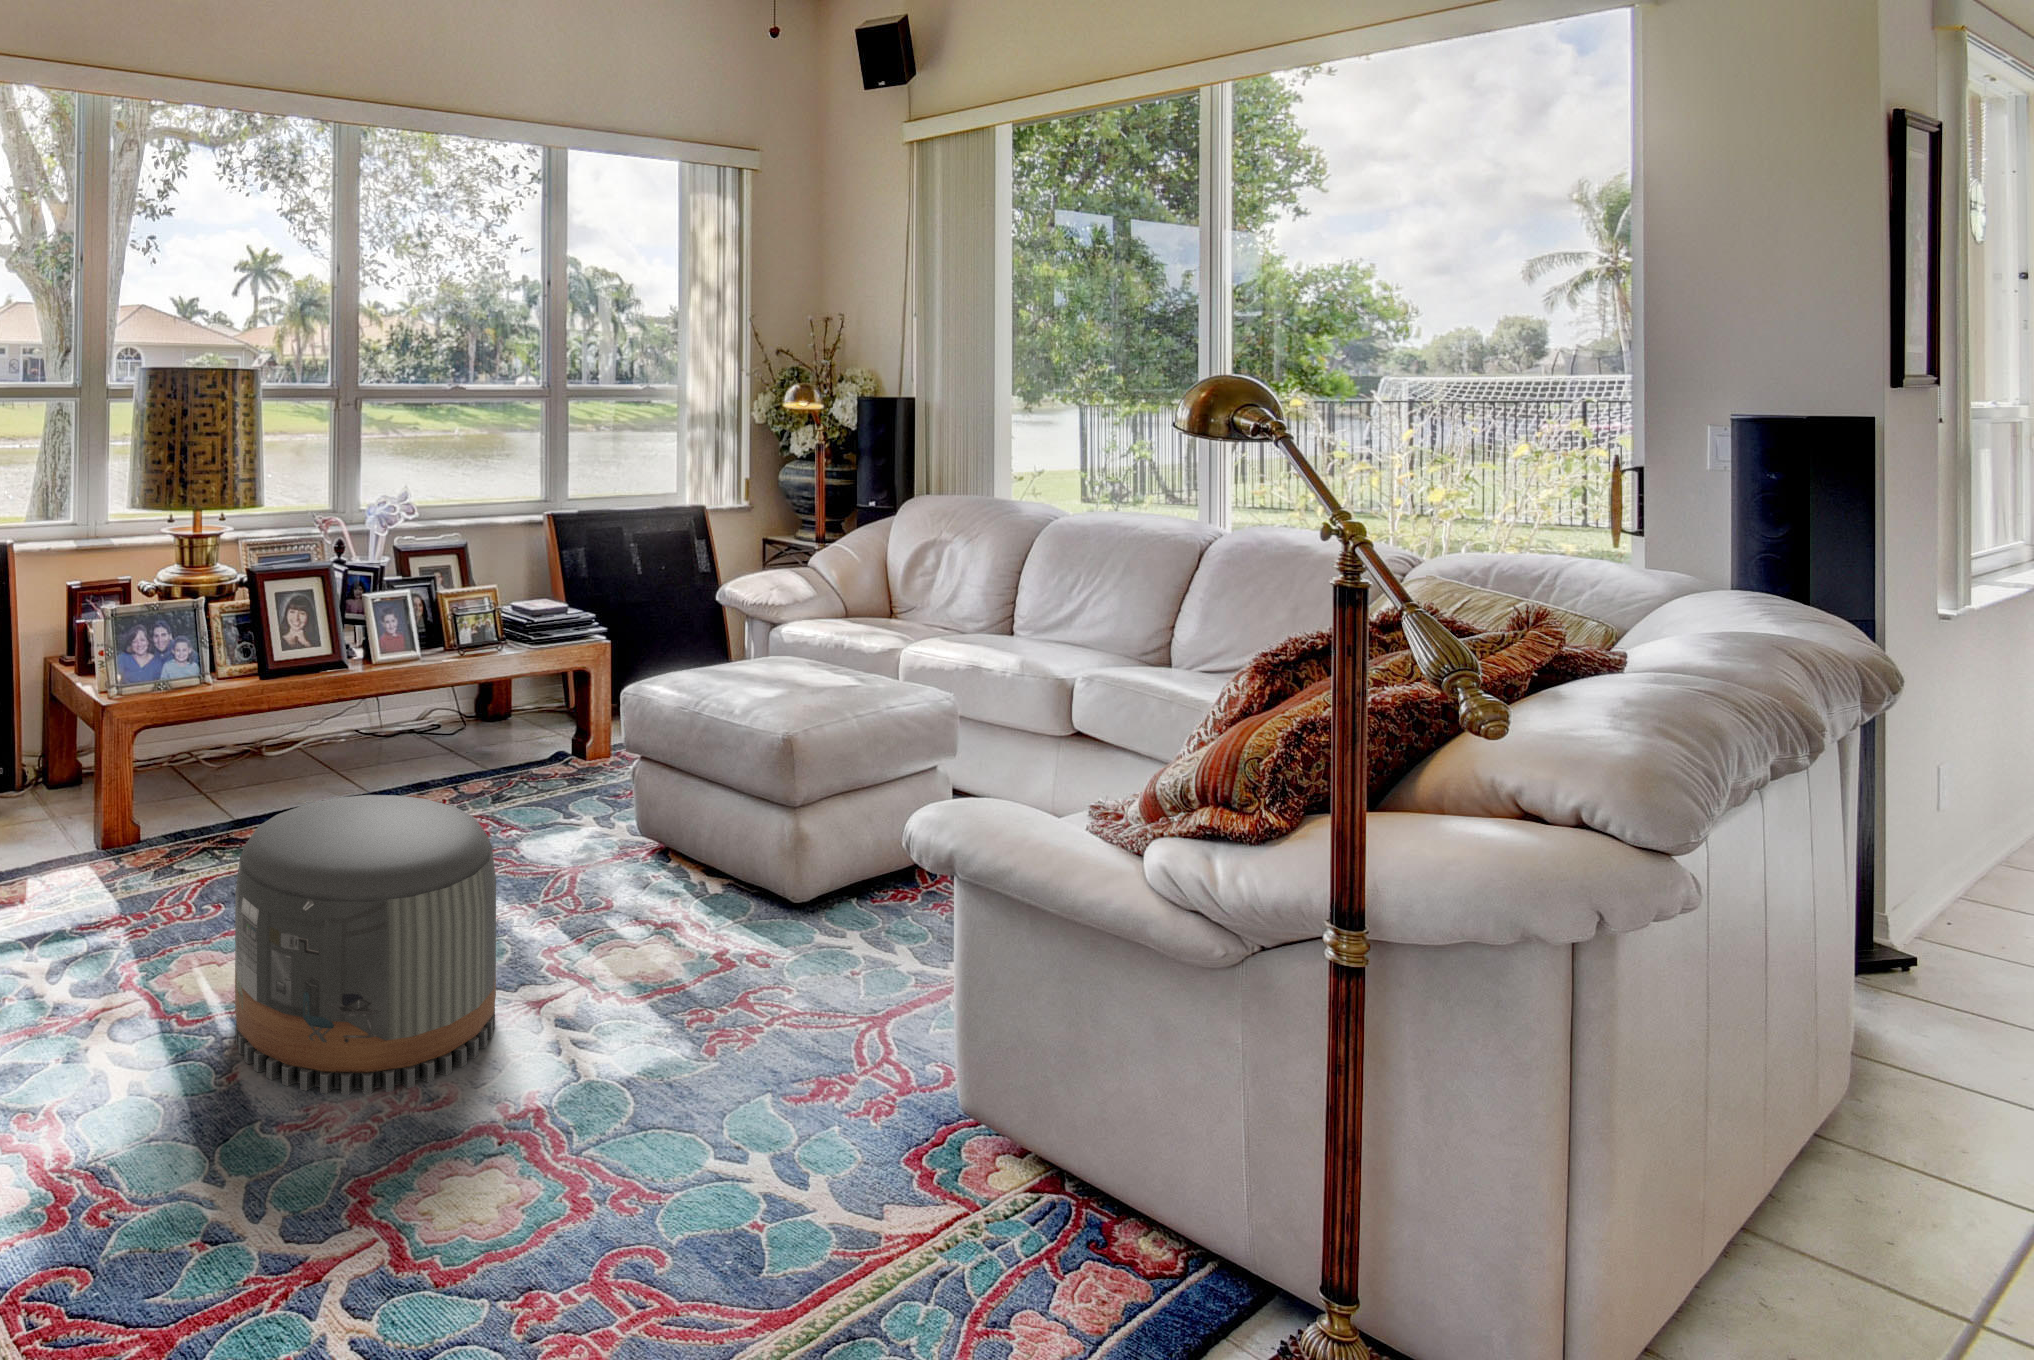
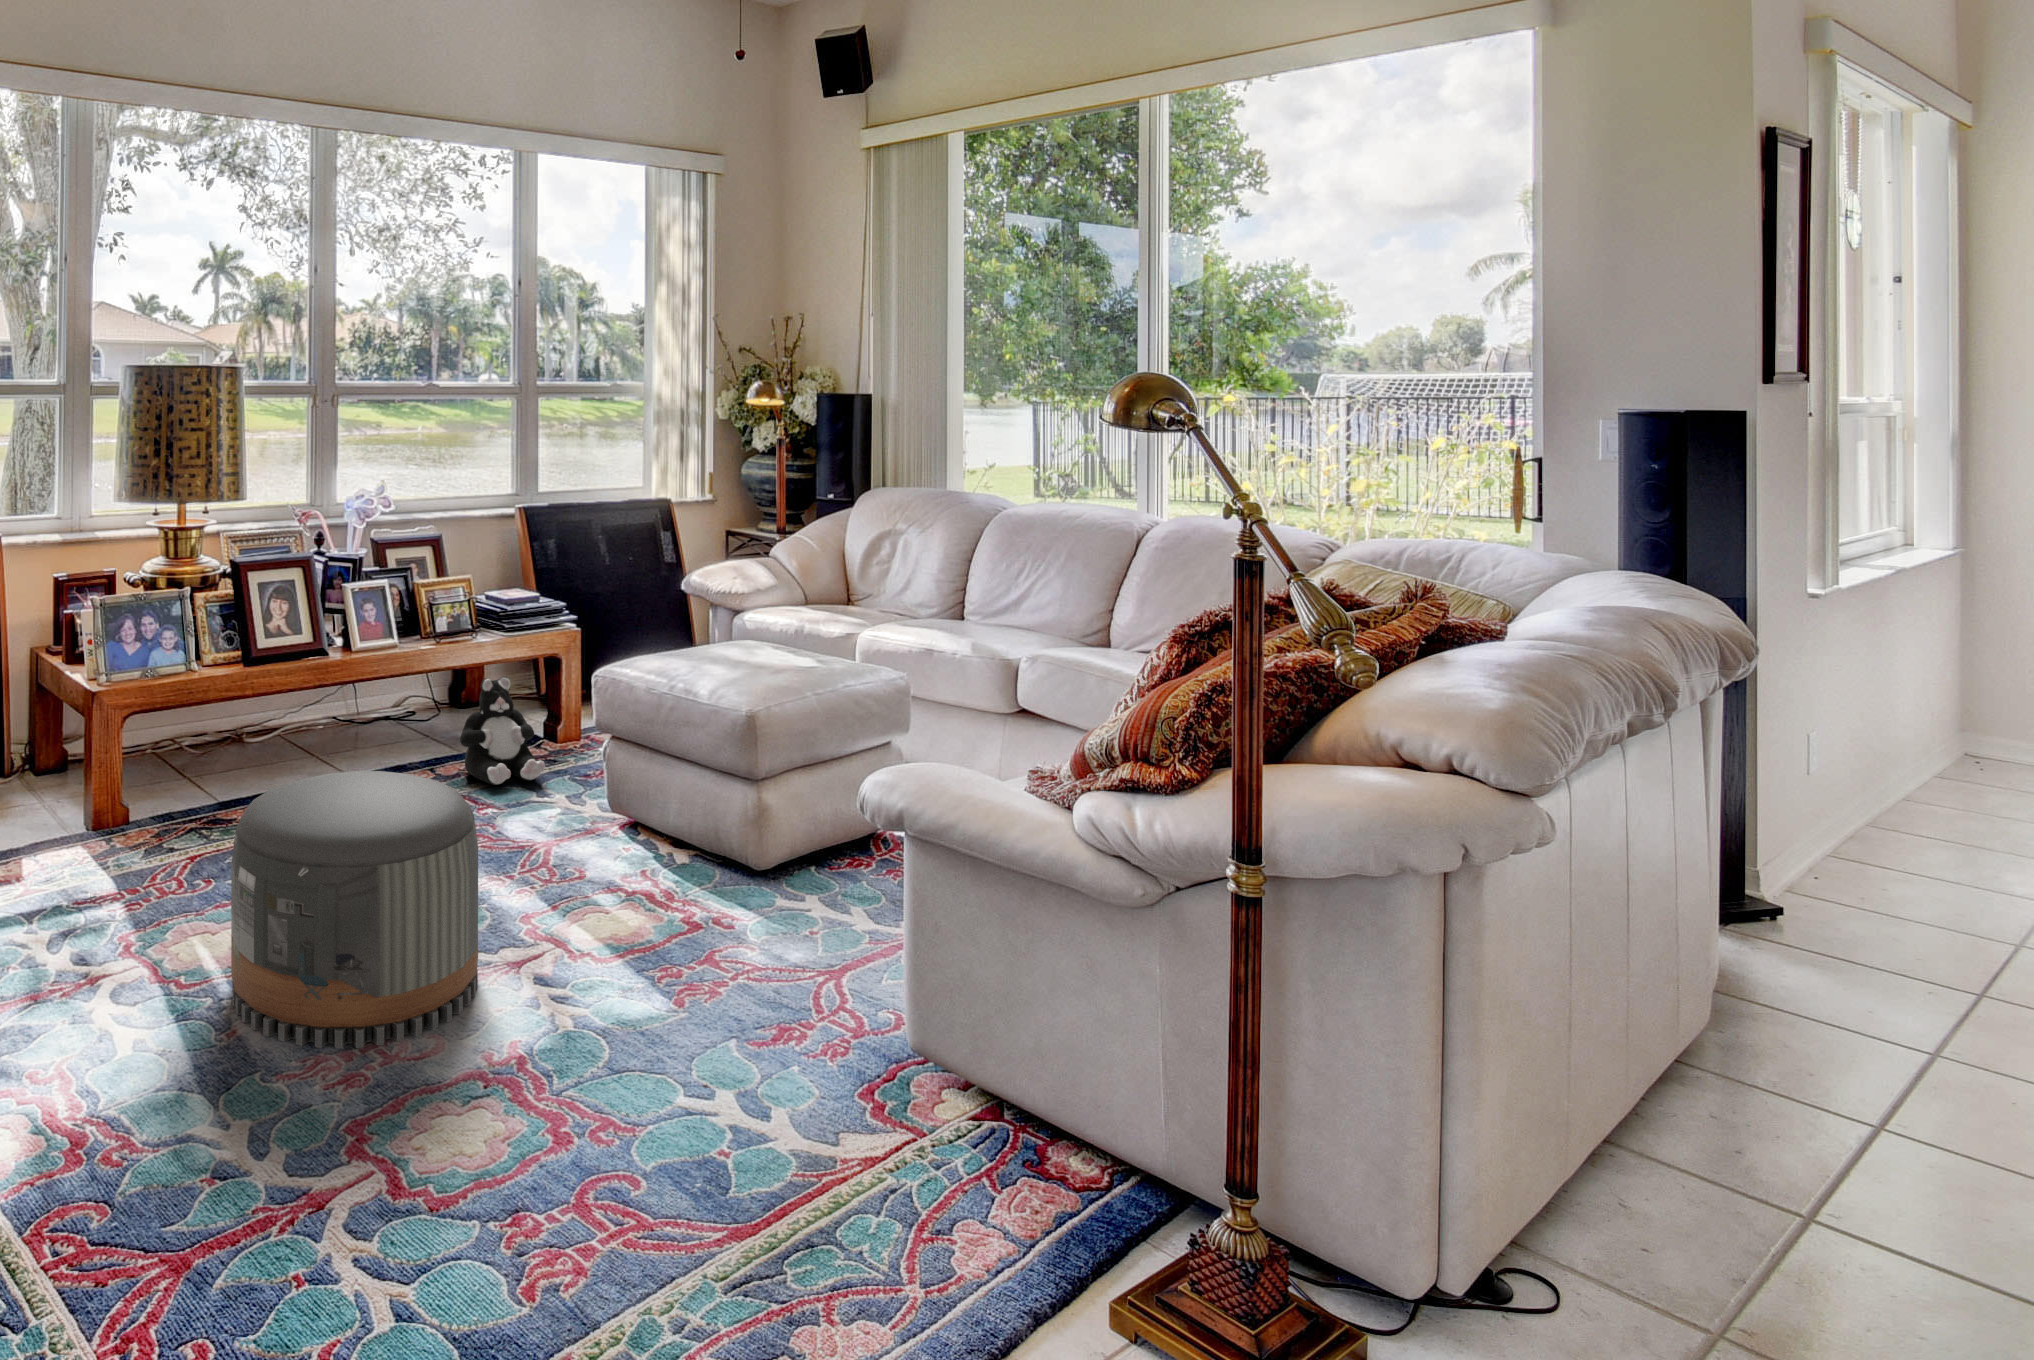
plush toy: none [484,691,572,804] -> present [460,677,545,785]

